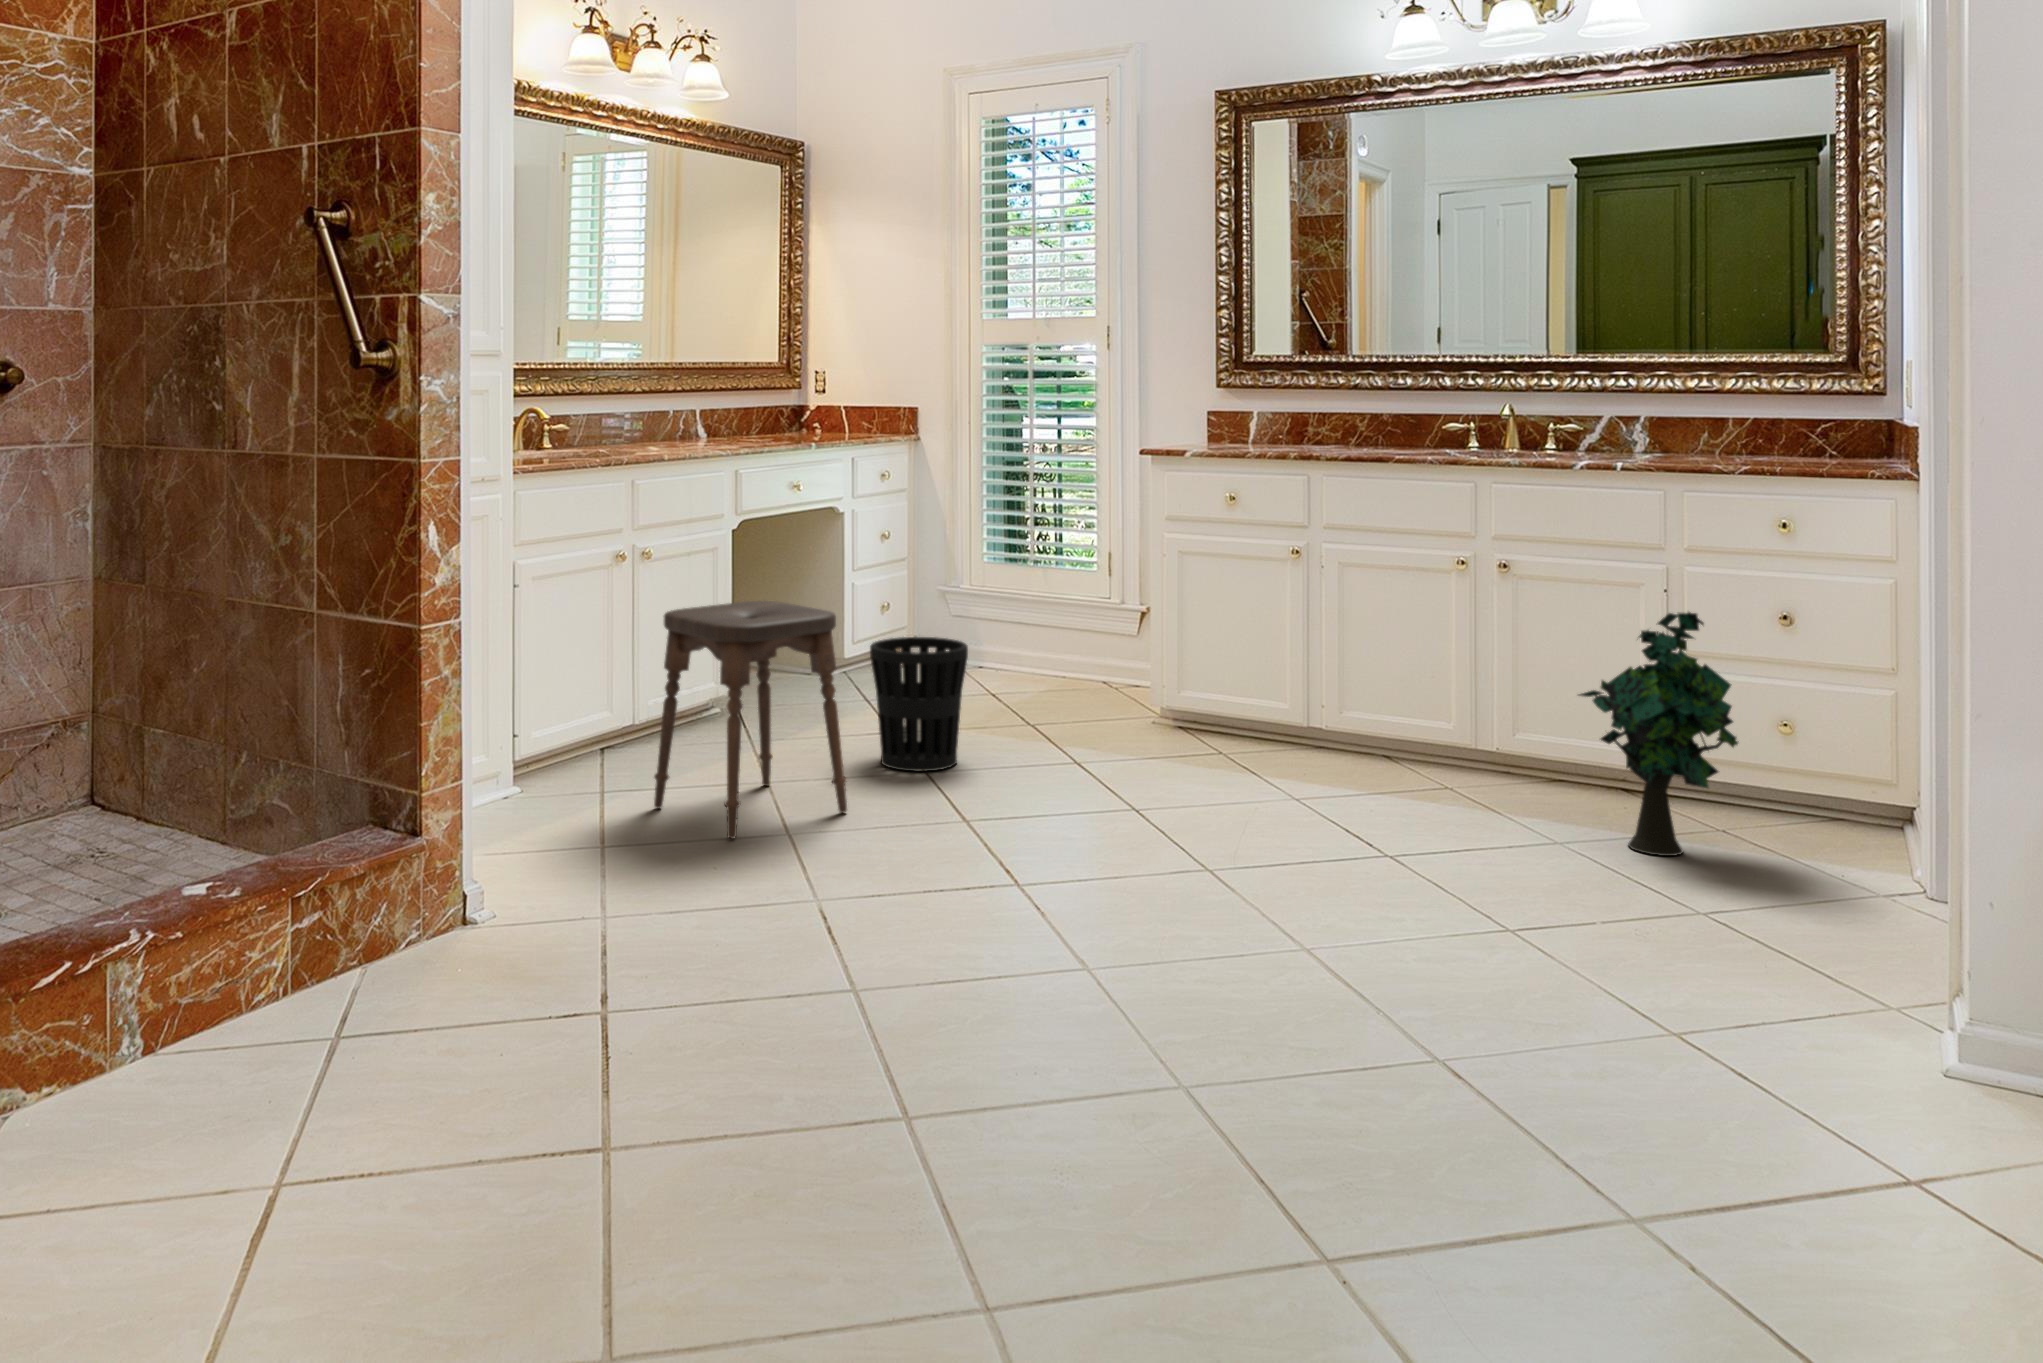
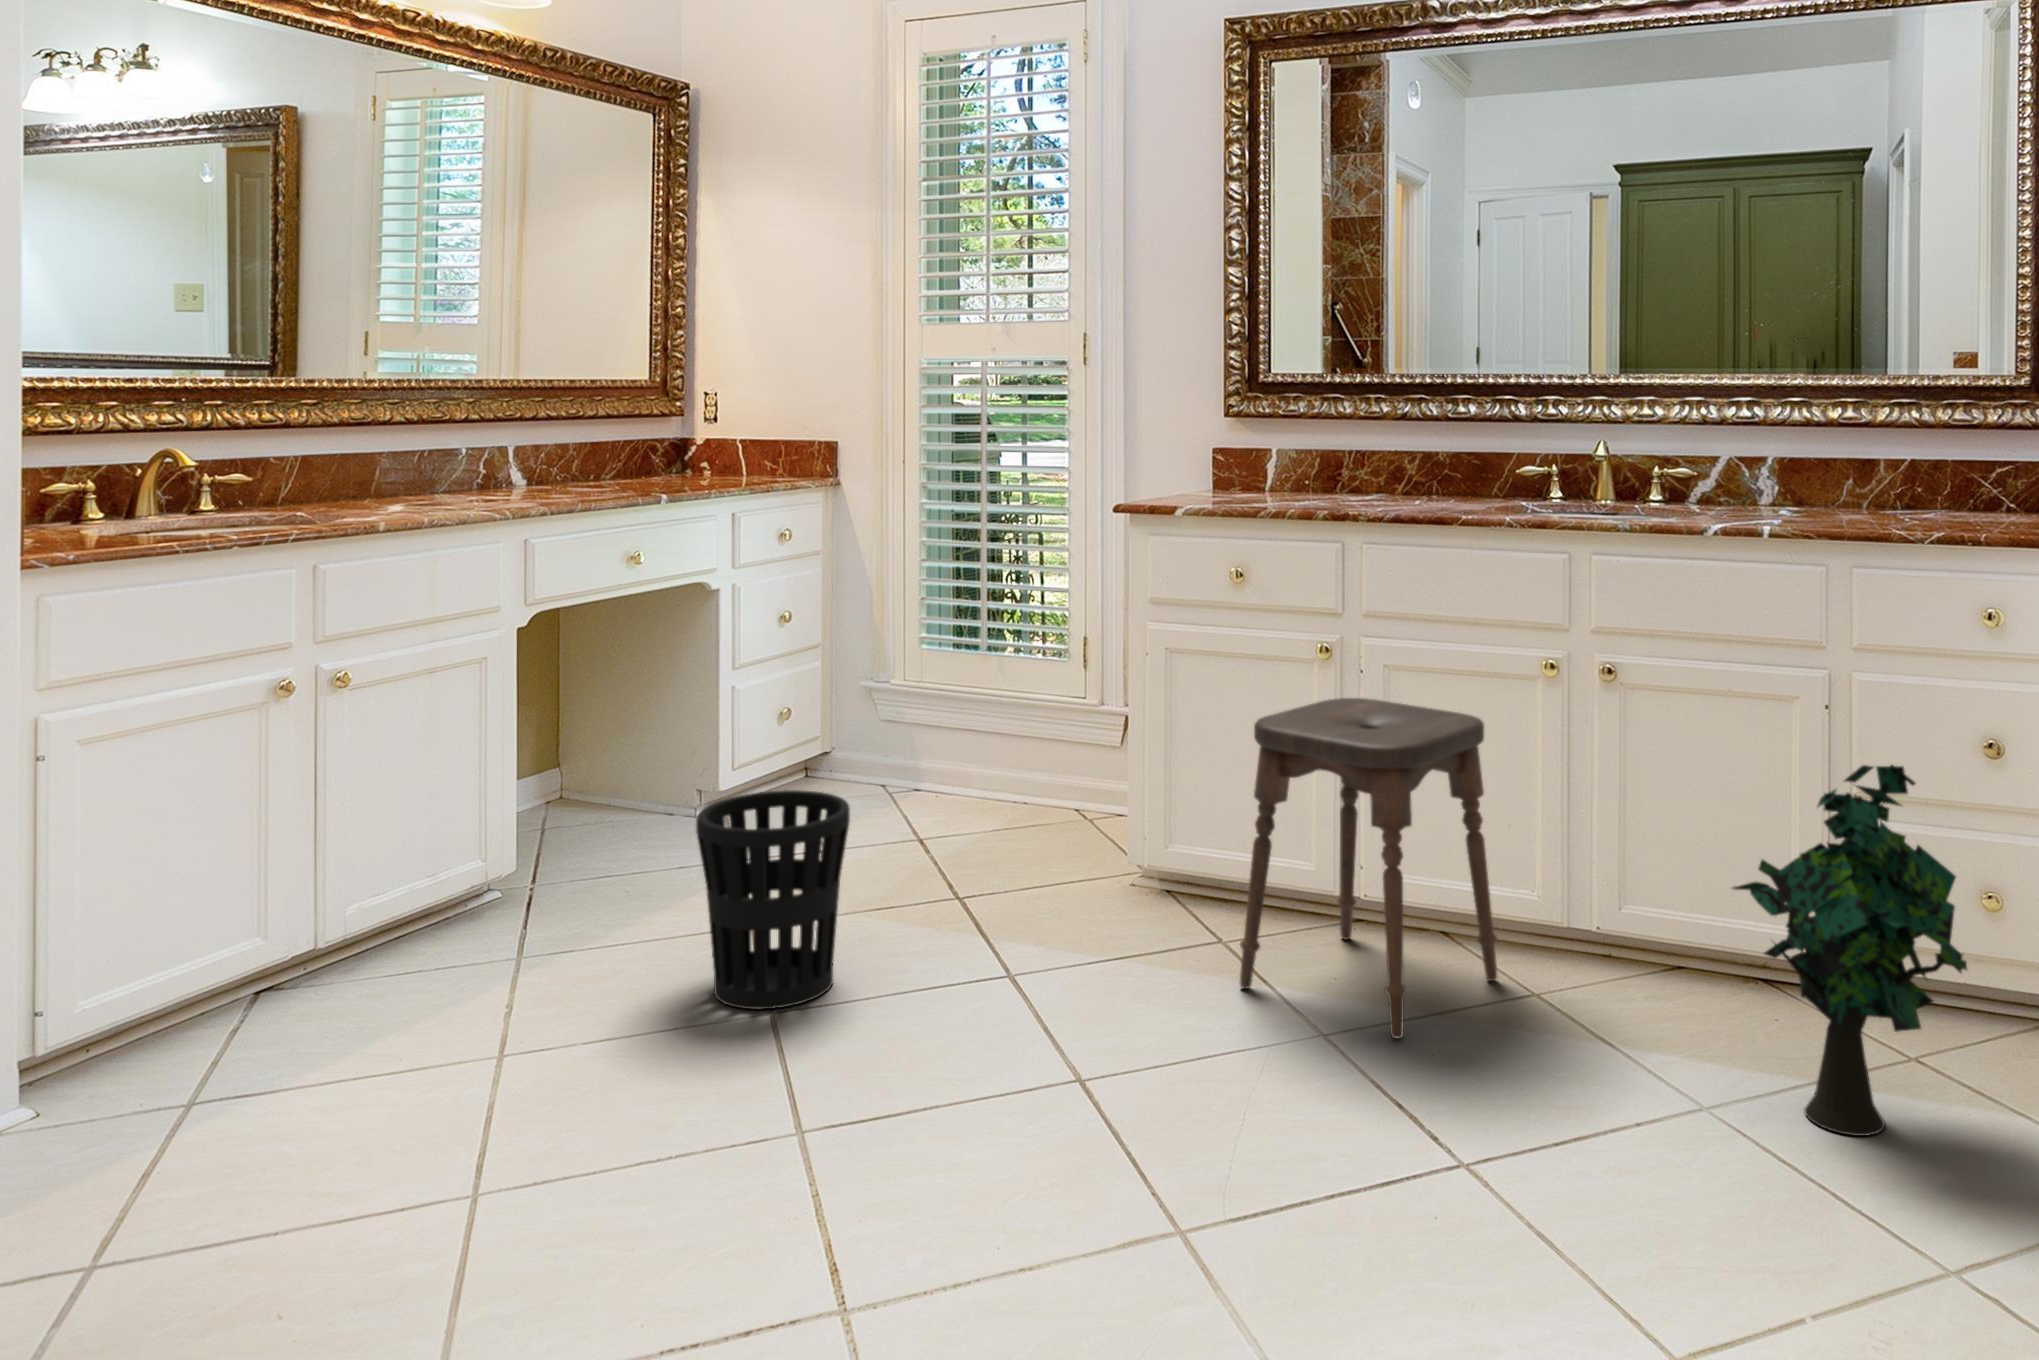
stool: present [654,601,847,839] -> present [1240,698,1497,1038]

